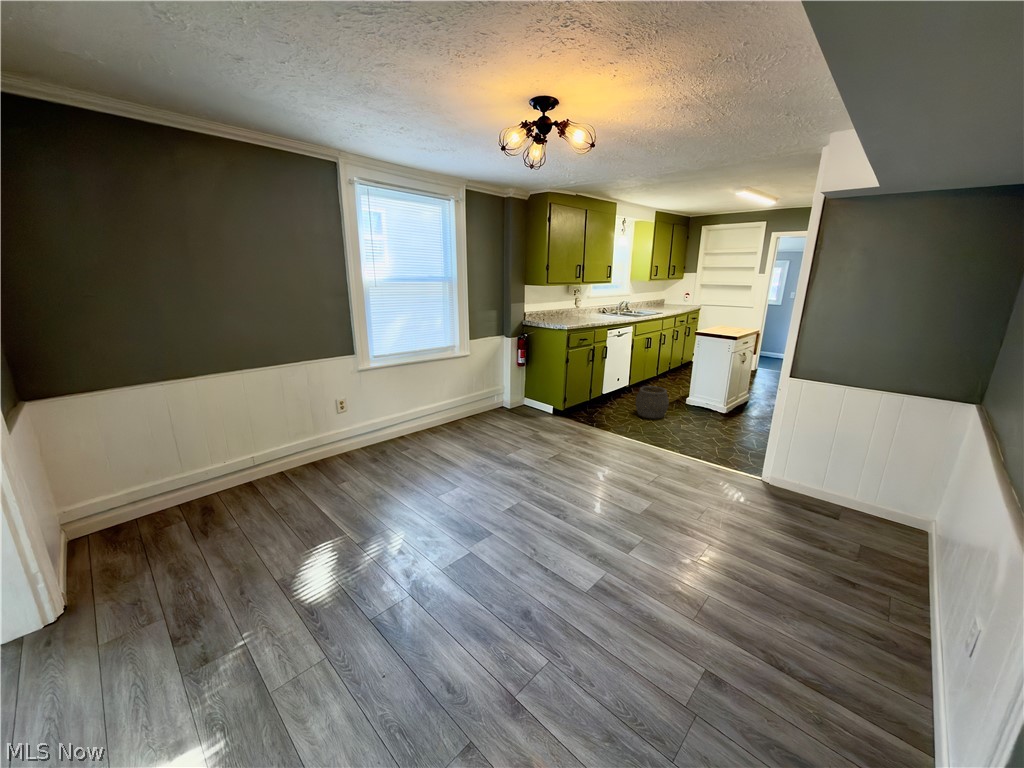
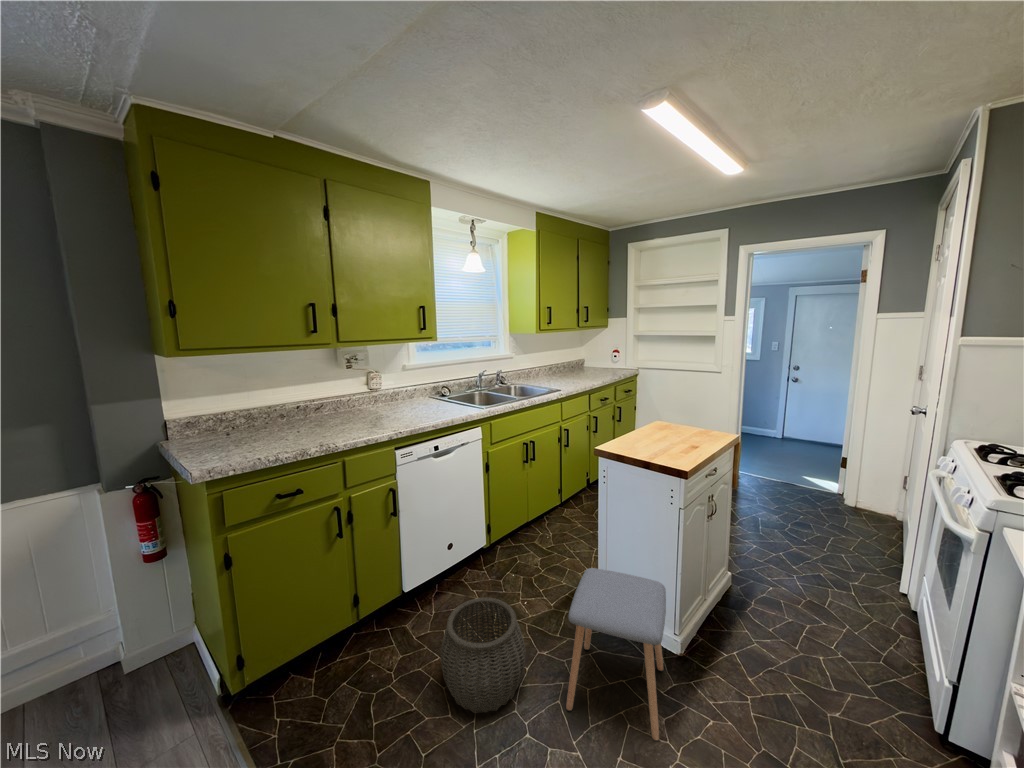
stool: none [684,376,725,425] -> present [566,568,666,741]

